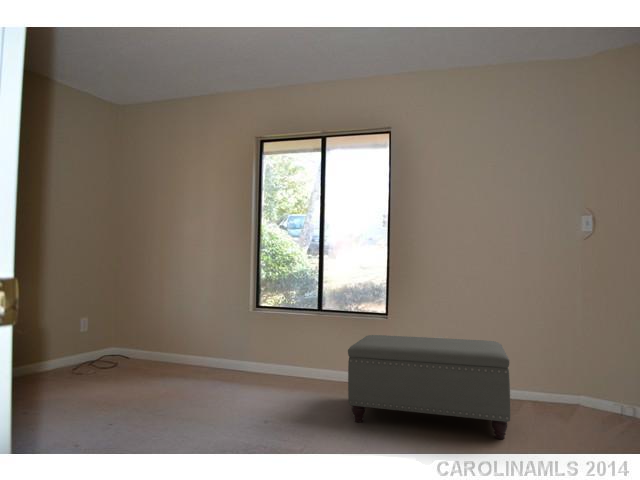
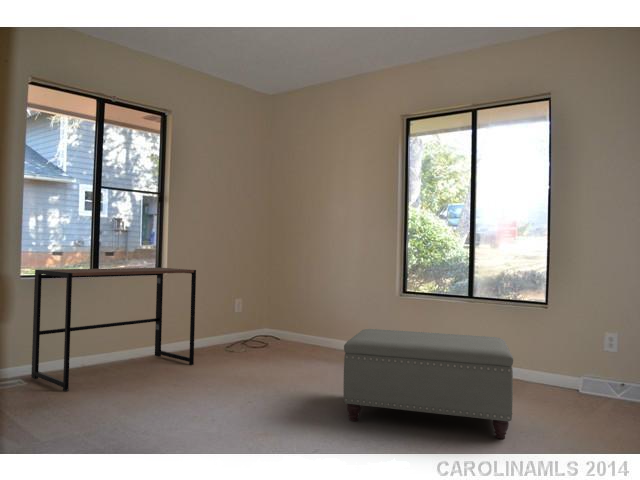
desk: none [67,283,216,396] -> present [31,268,196,391]

